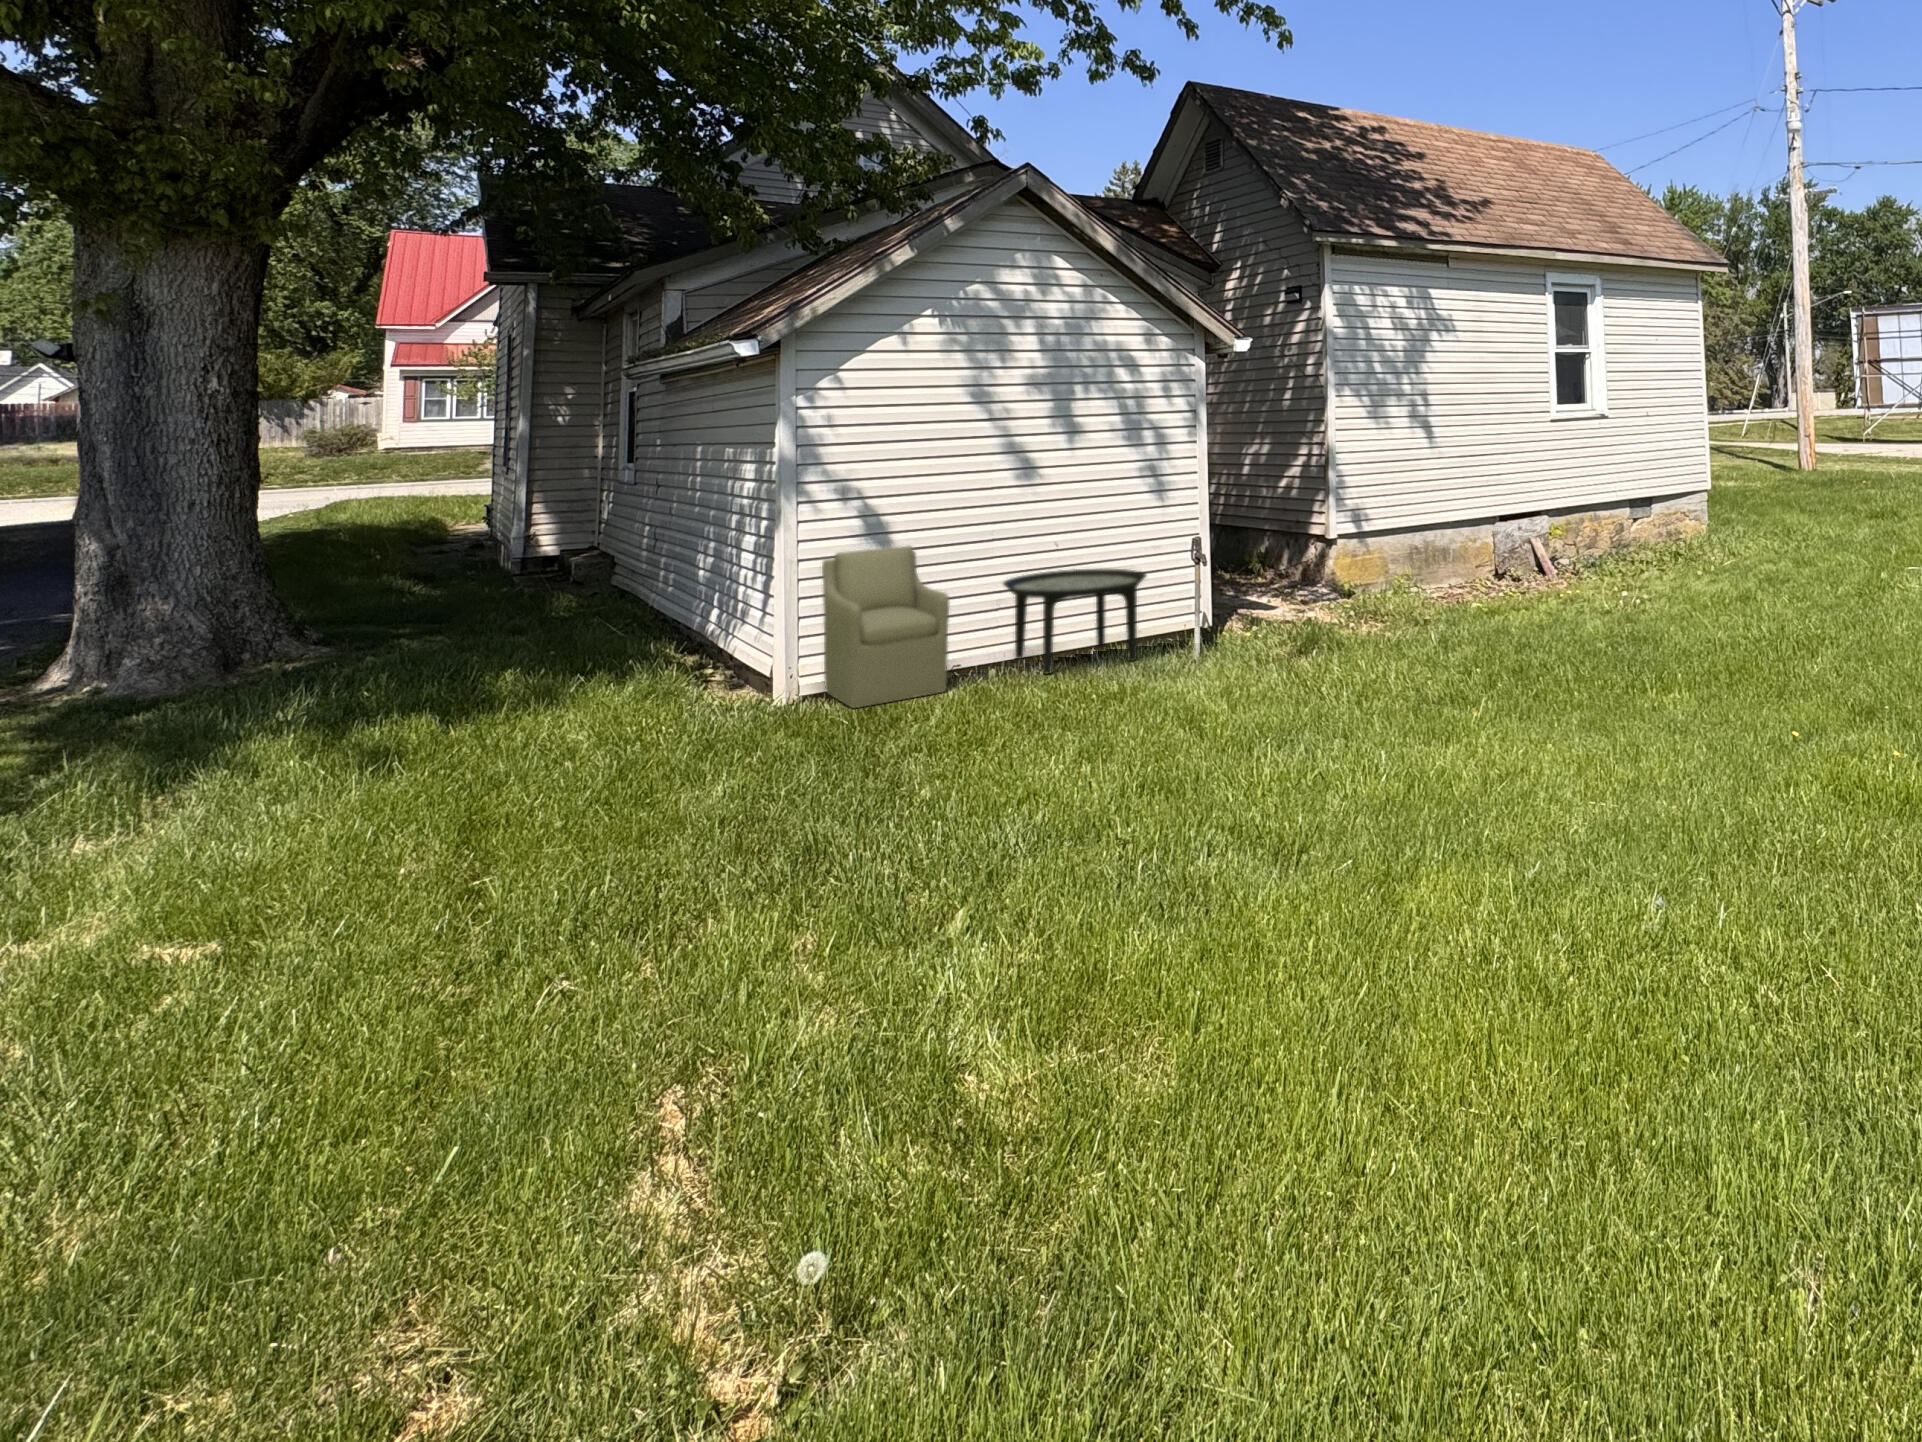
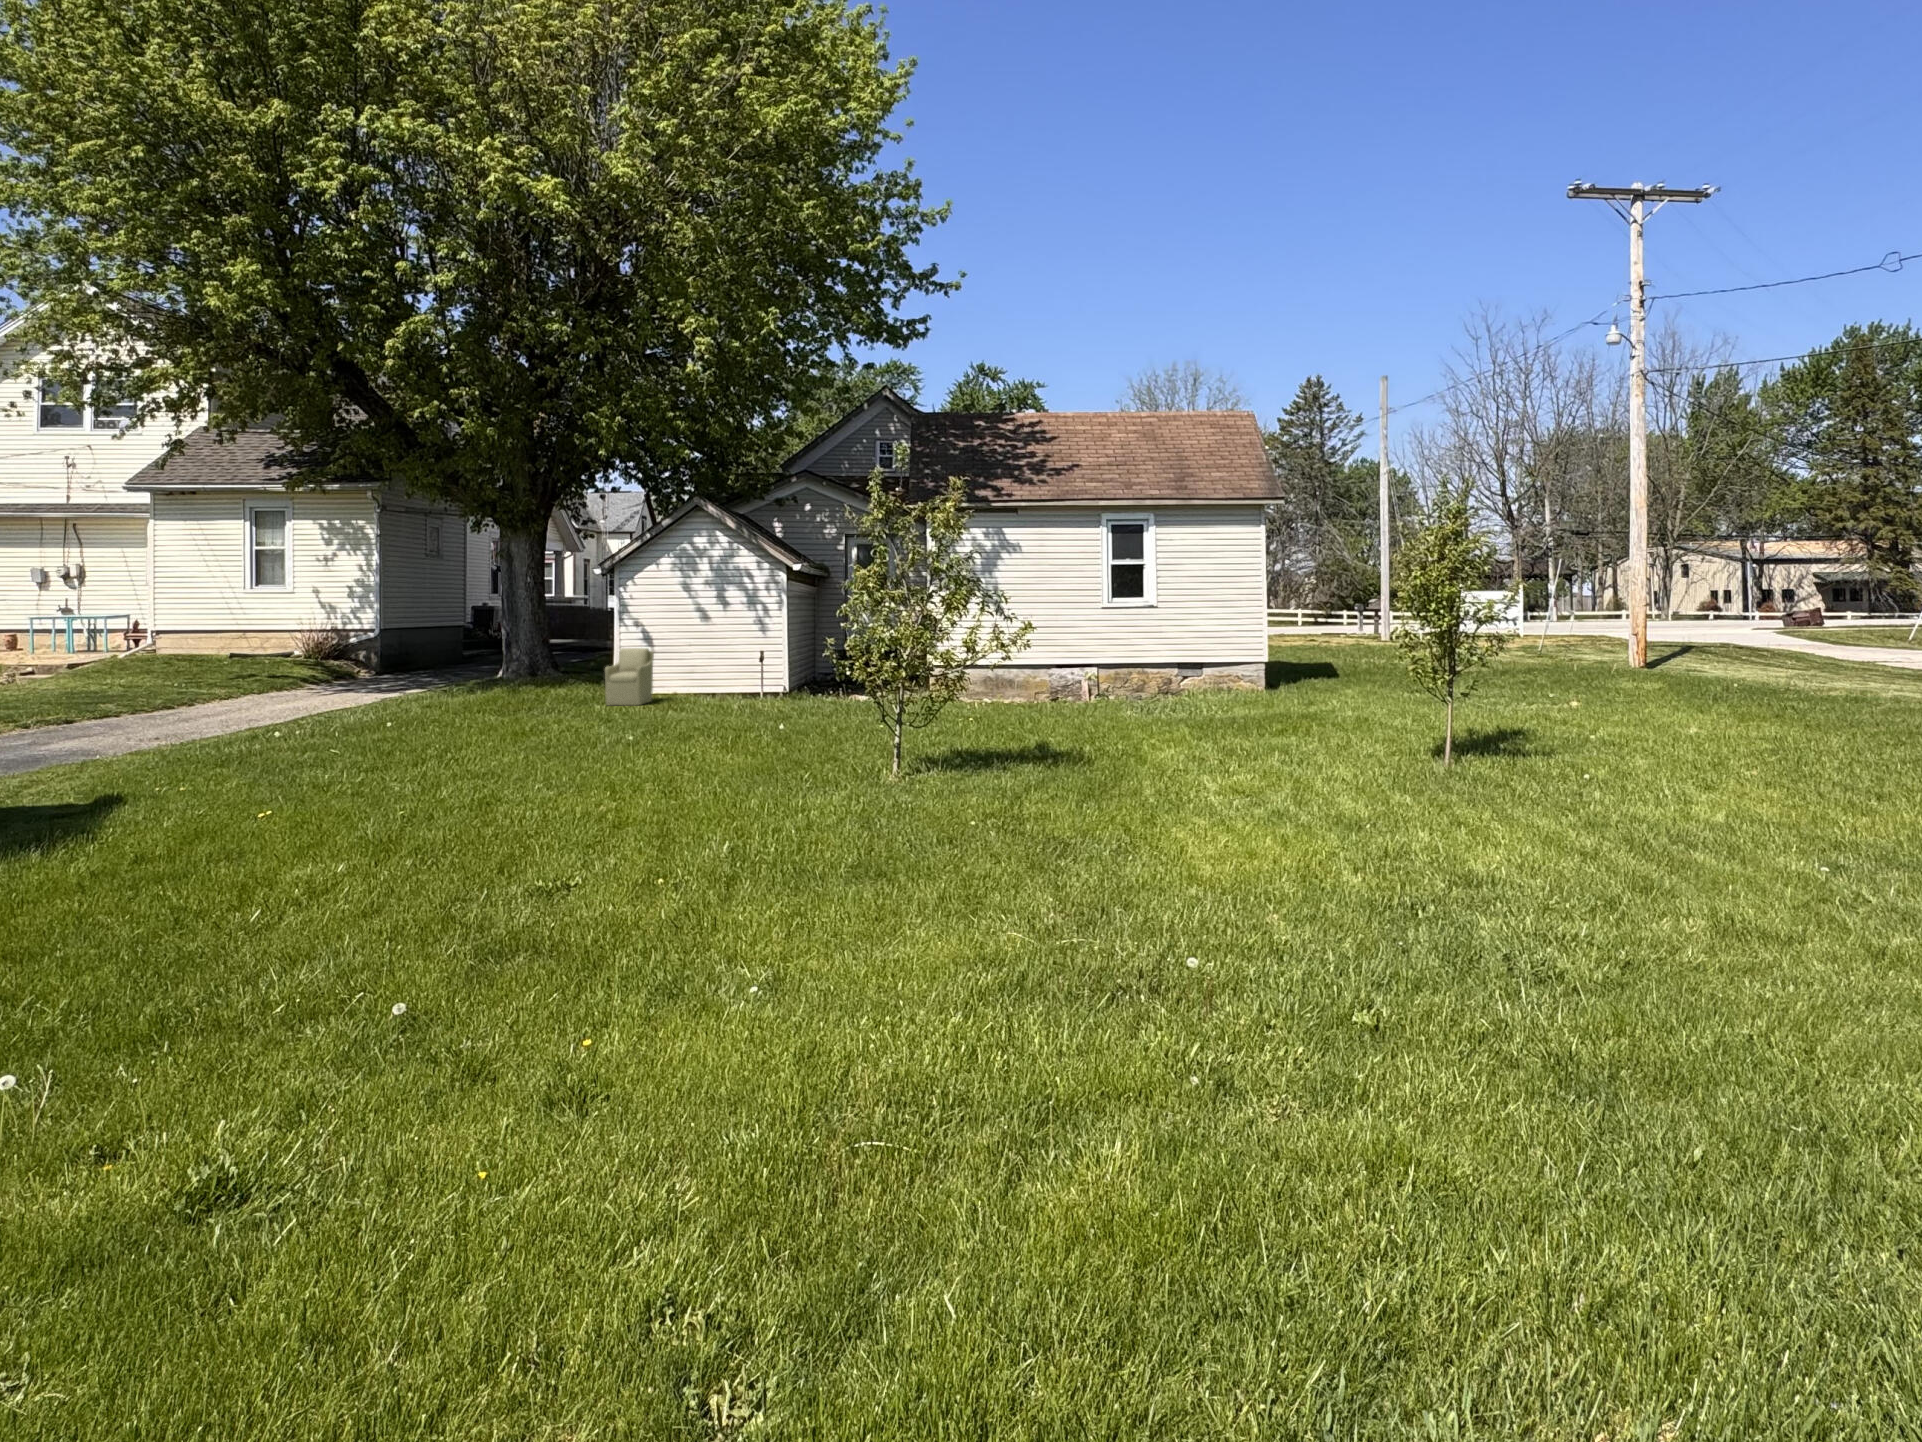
round table: present [1003,569,1146,674] -> none [673,666,735,706]

